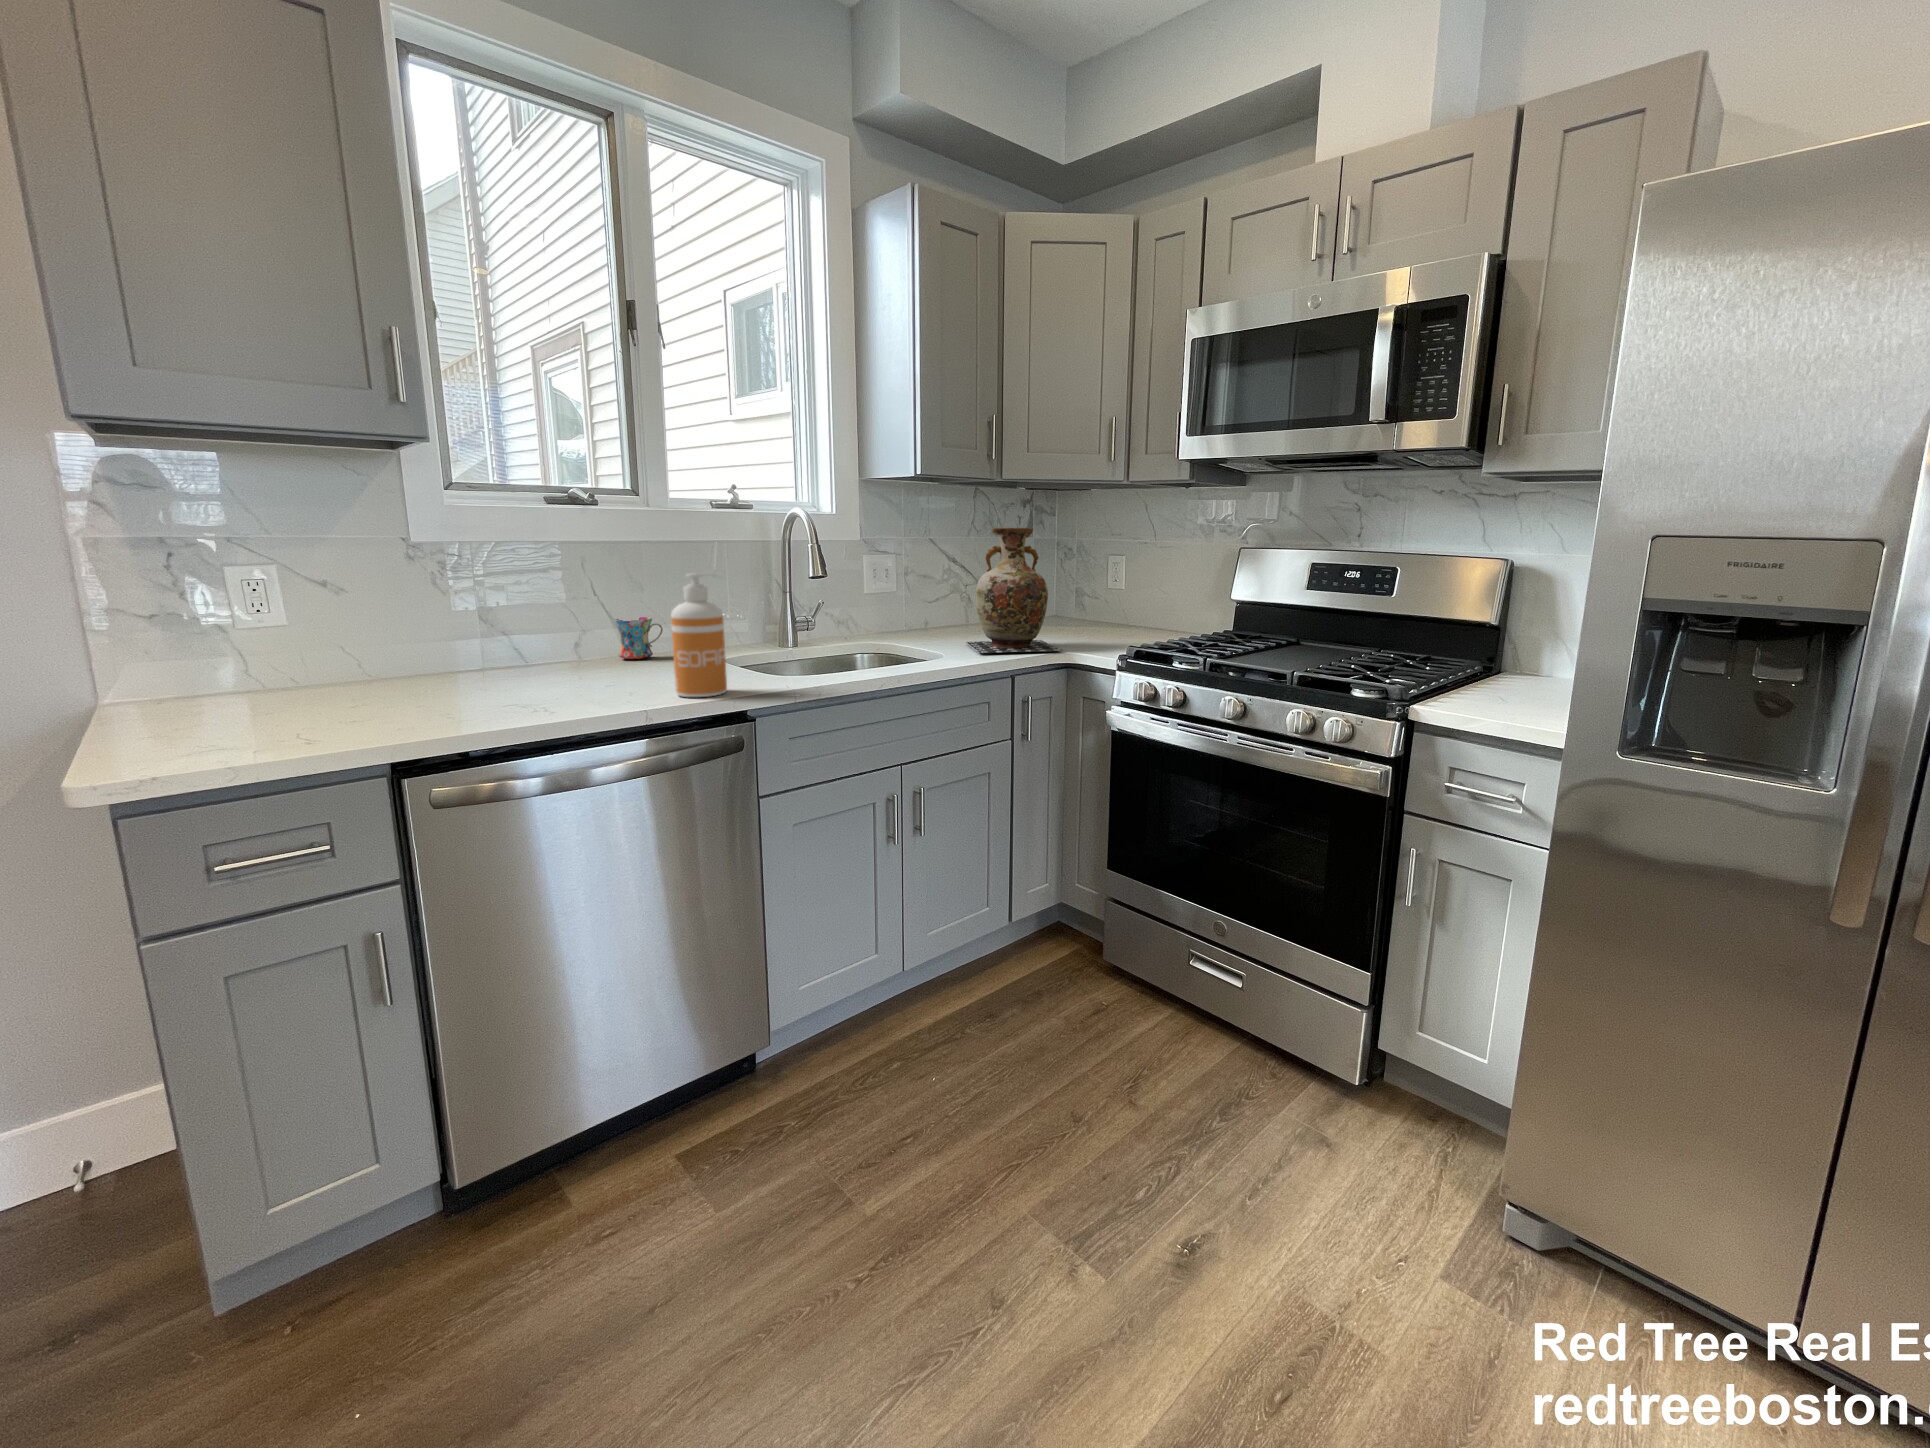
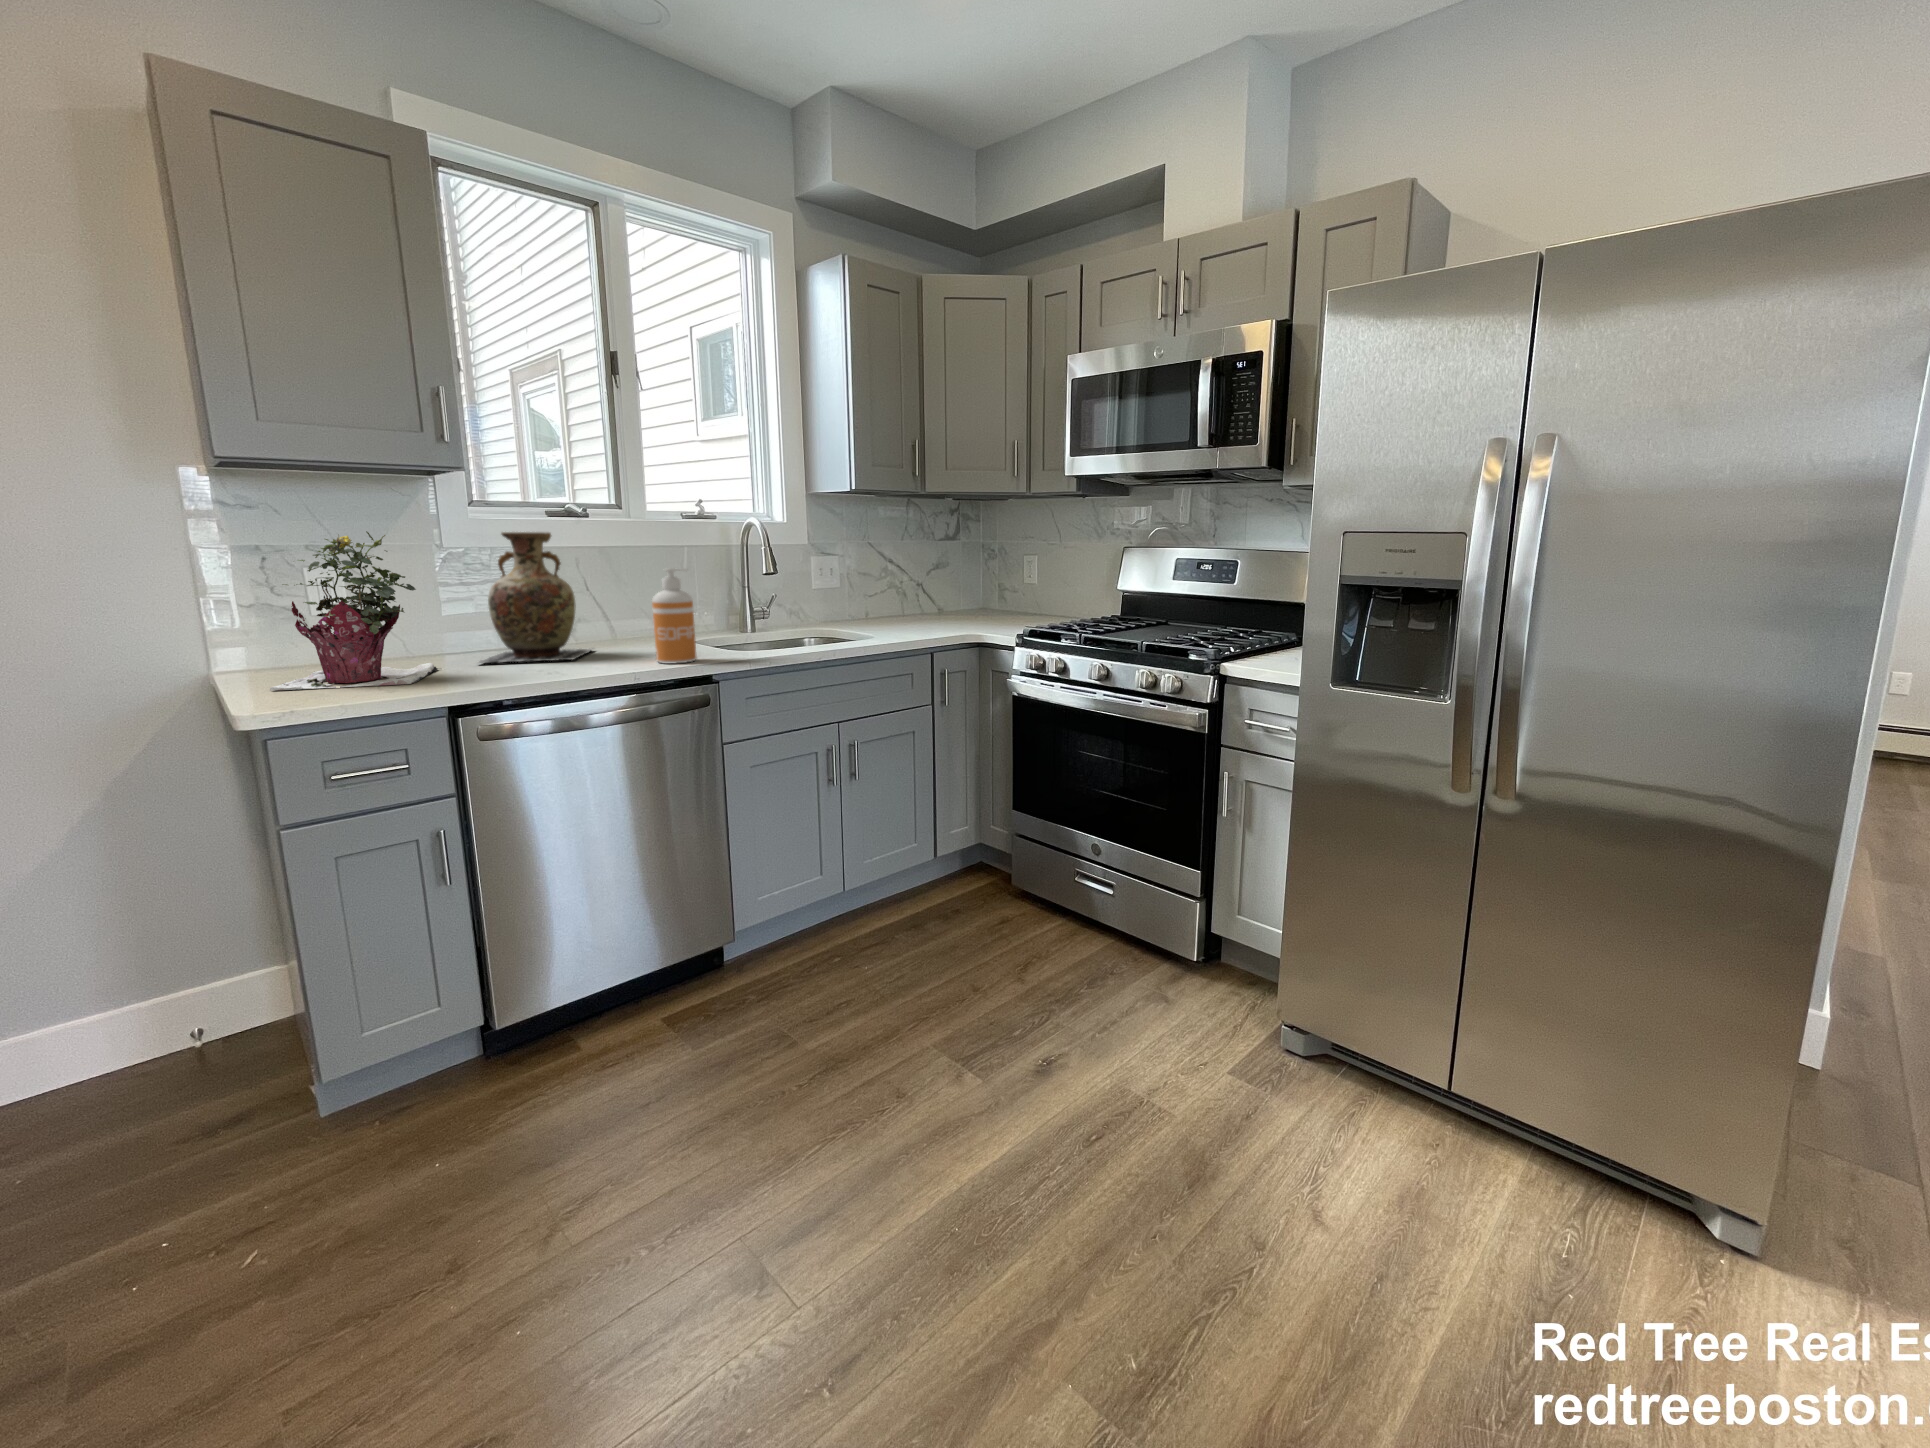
potted plant: none [152,522,406,739] -> present [270,531,438,691]
vase: present [966,528,1062,653] -> present [479,532,592,663]
mug: present [614,617,663,659] -> none [602,608,643,642]

